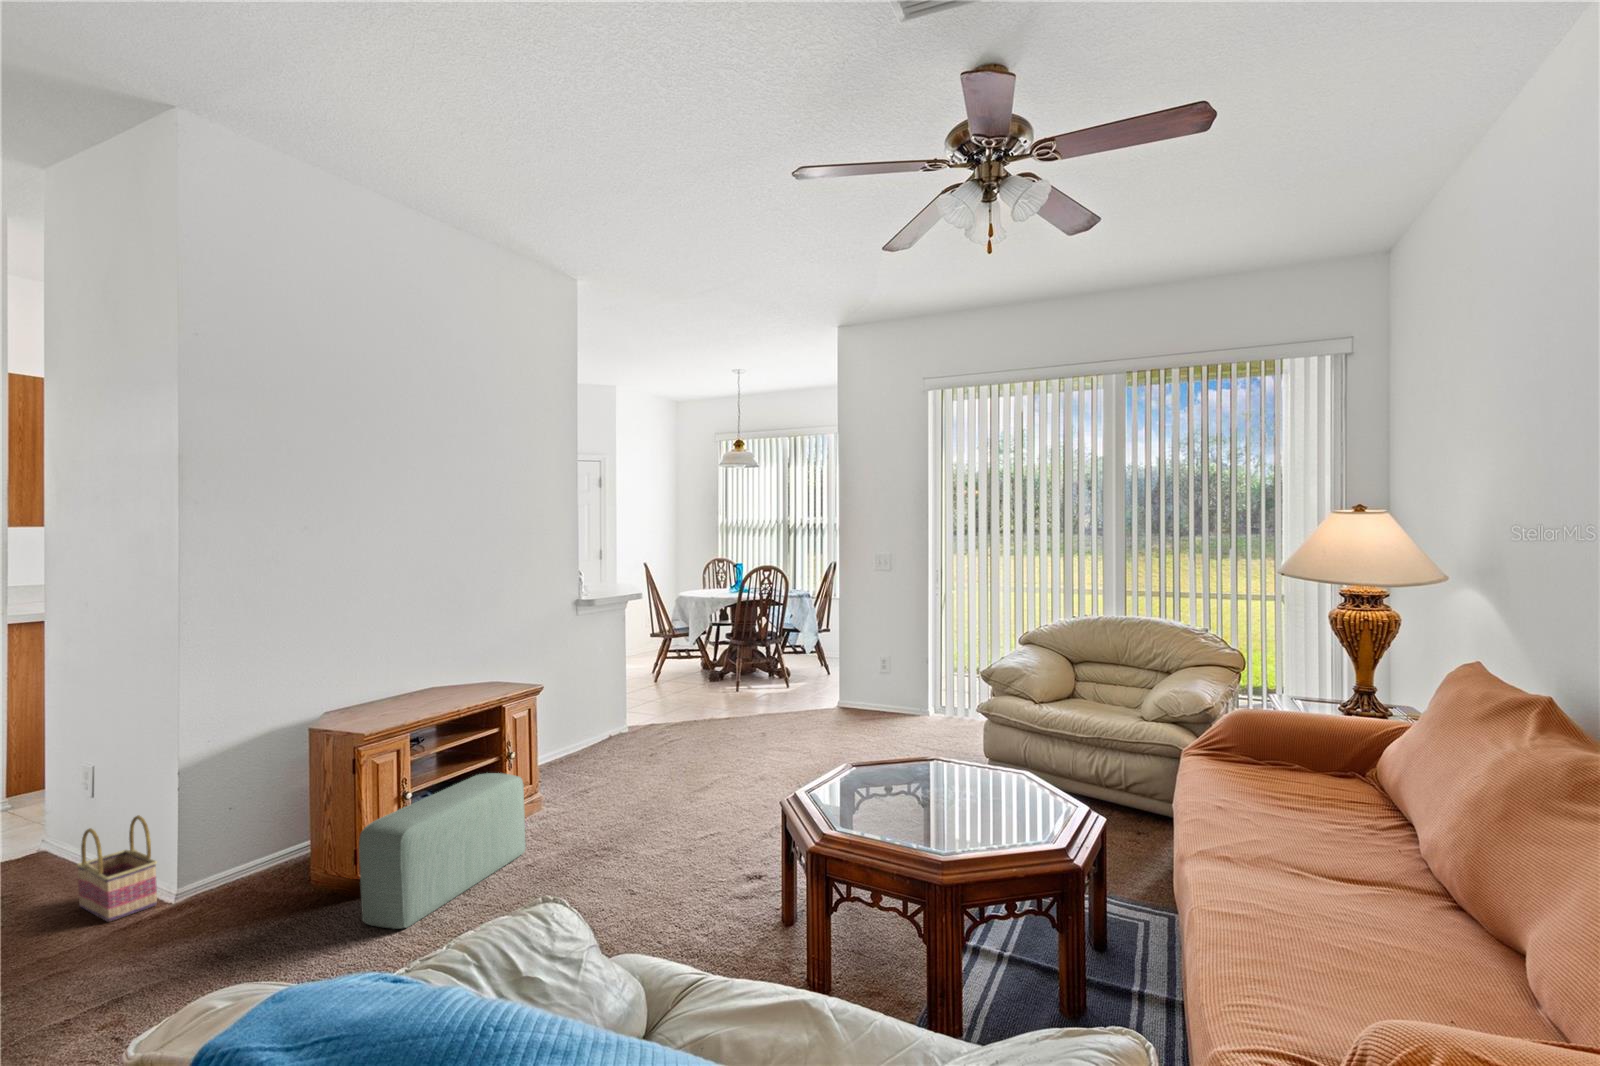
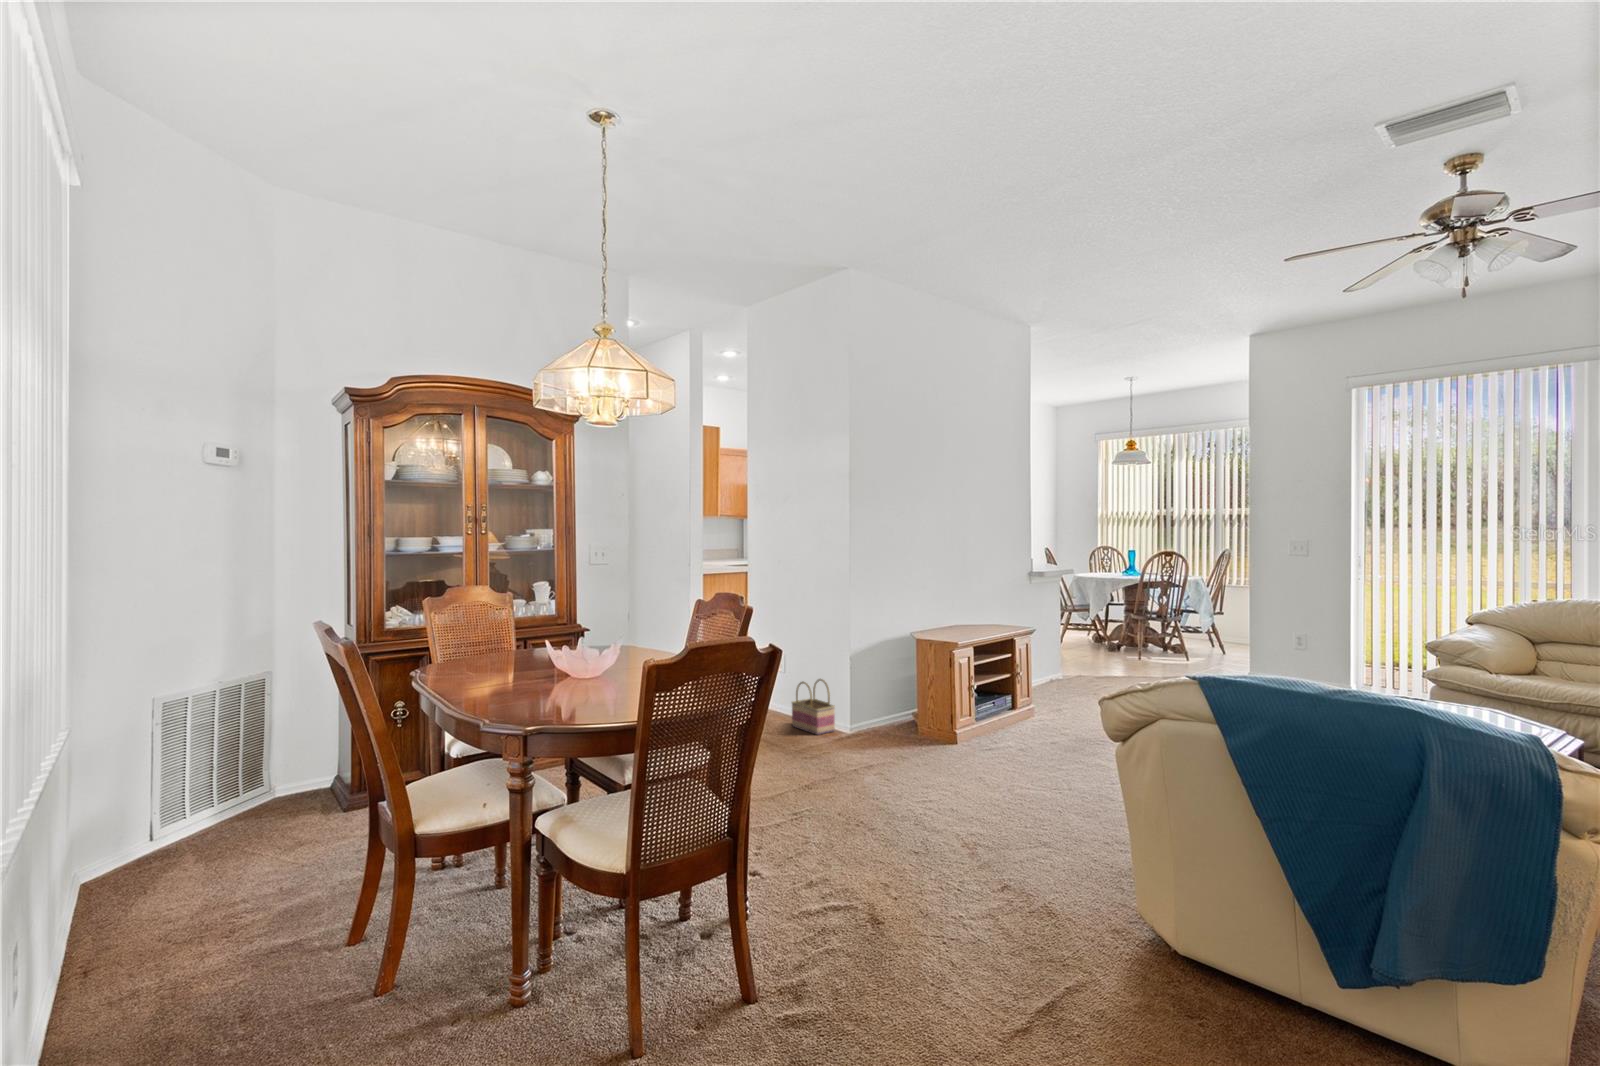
pouf: present [359,773,526,929] -> none [969,680,1045,761]

